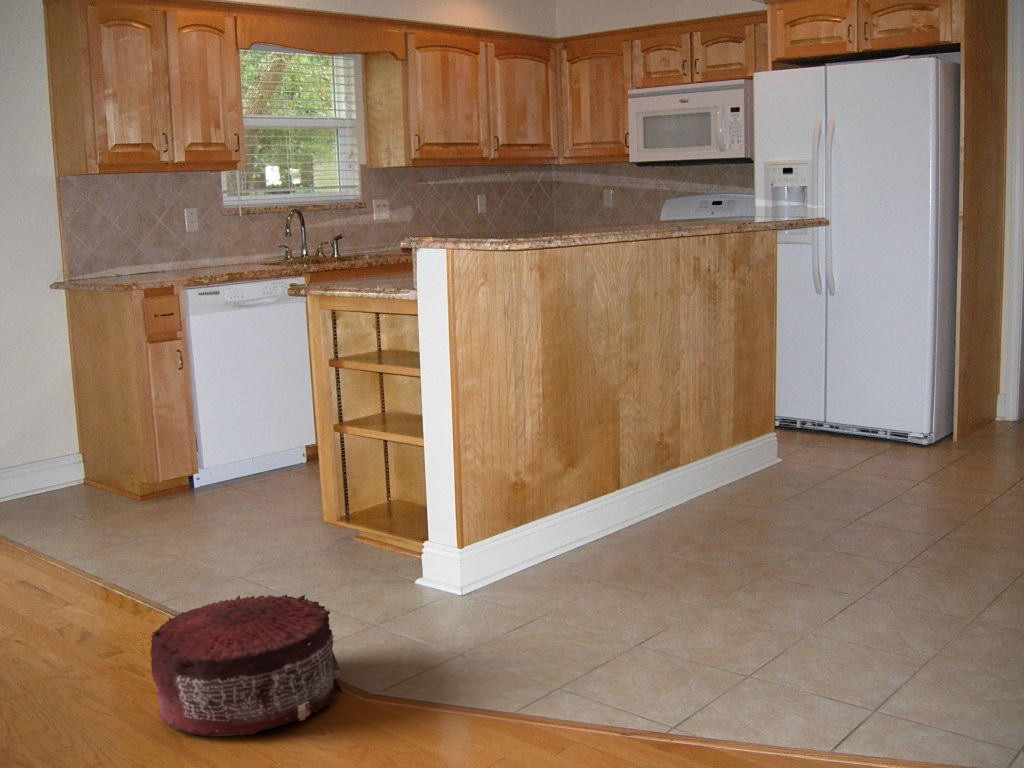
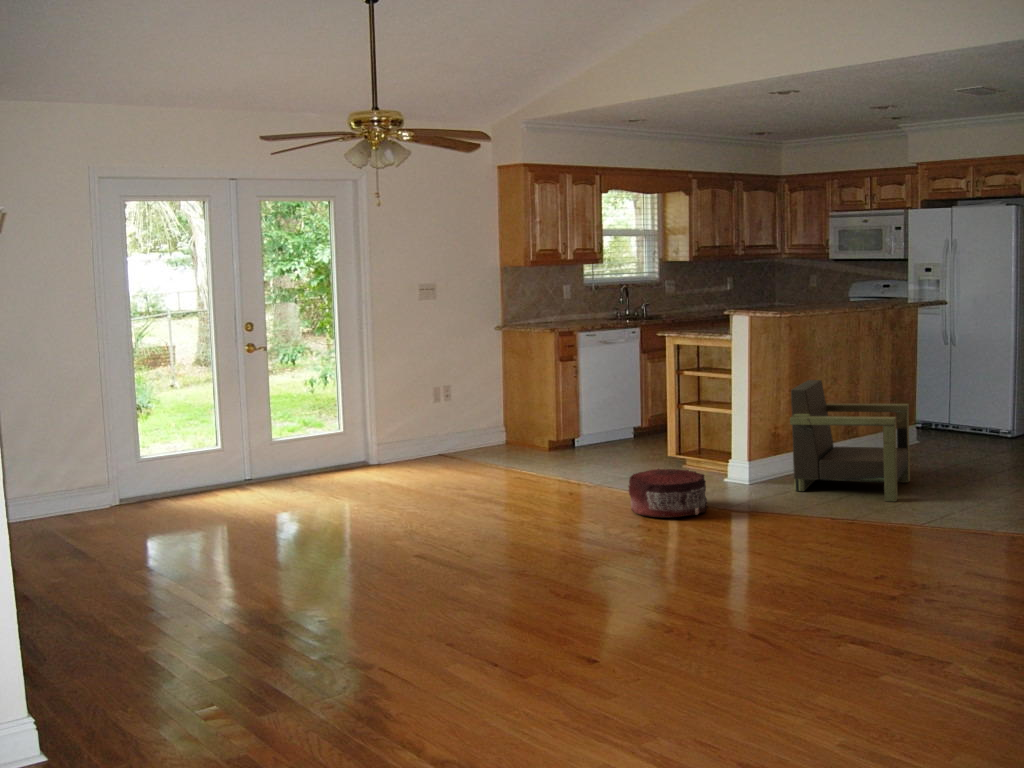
armchair: none [530,373,776,636] -> present [790,380,910,502]

